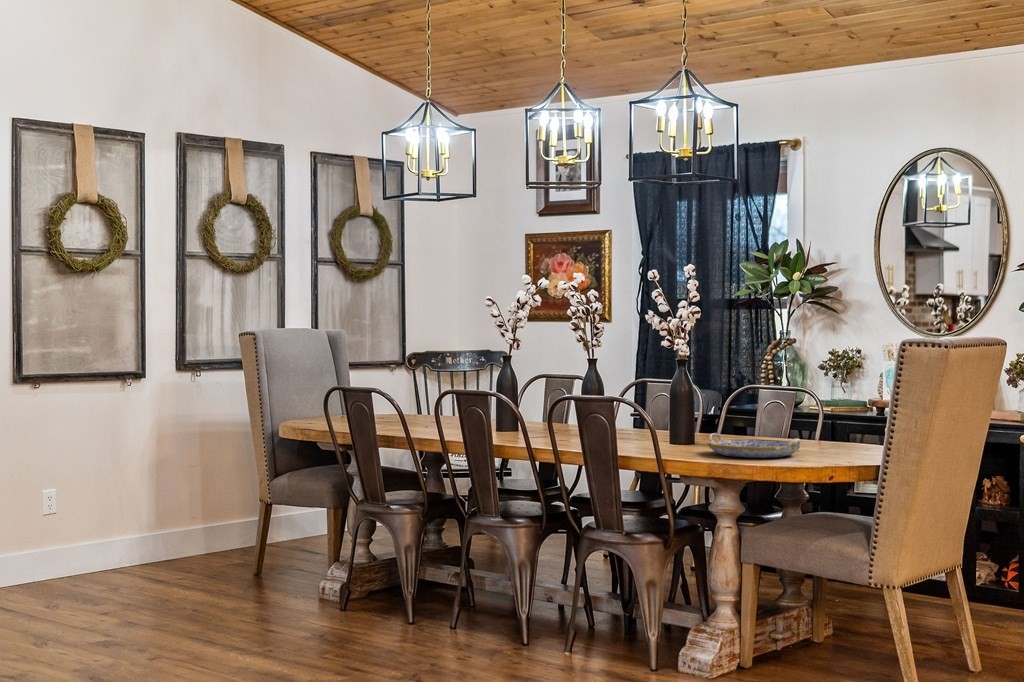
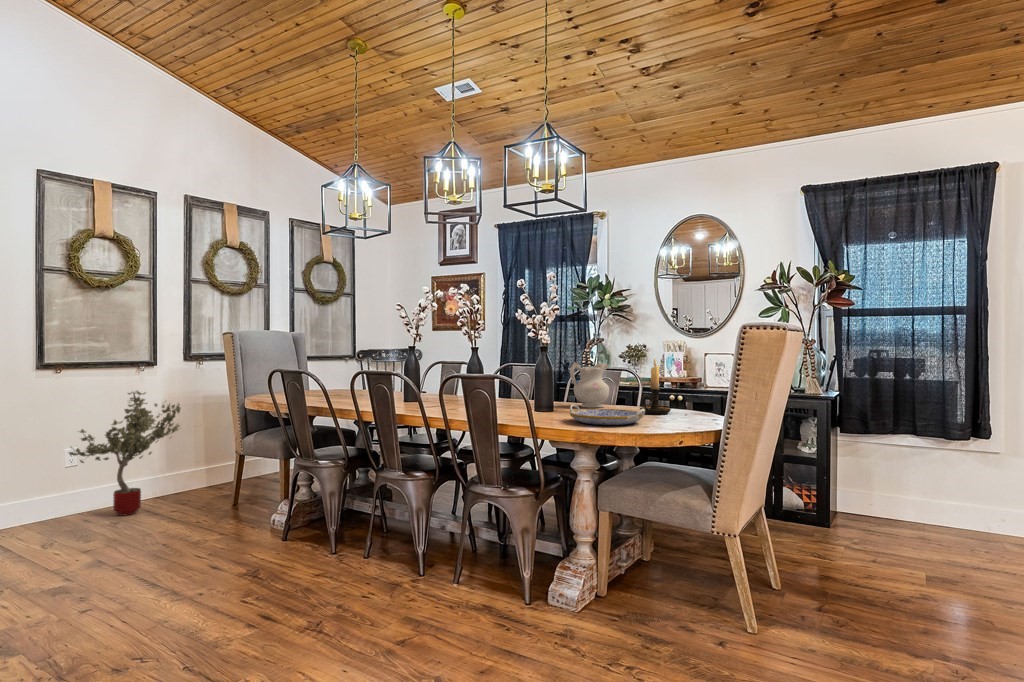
candle holder: none [807,372,849,448] -> present [640,358,671,414]
ceramic pitcher: none [719,377,773,439] -> present [570,362,609,408]
potted tree: none [57,411,185,579] -> present [69,391,180,516]

